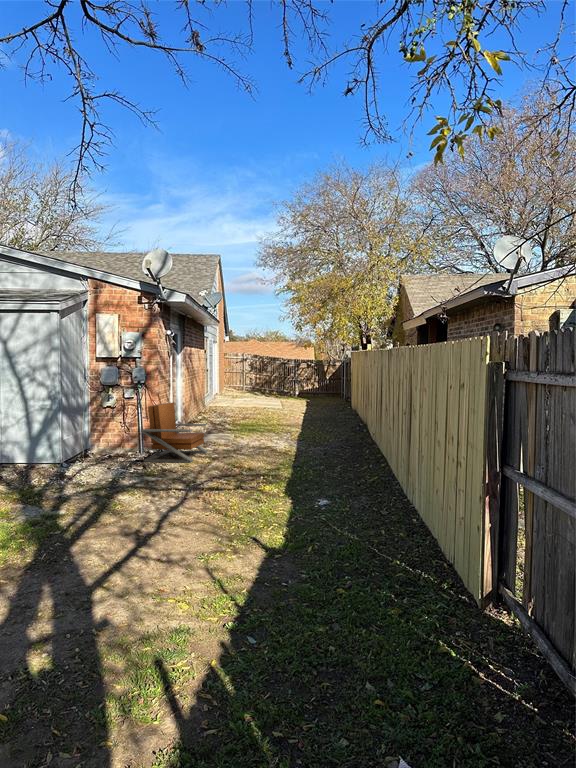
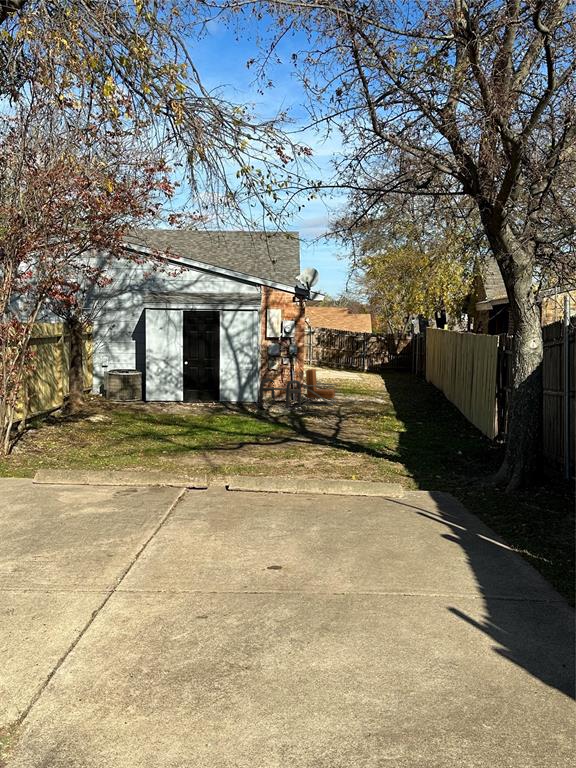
bench: none [64,421,132,474] -> present [259,378,301,408]

